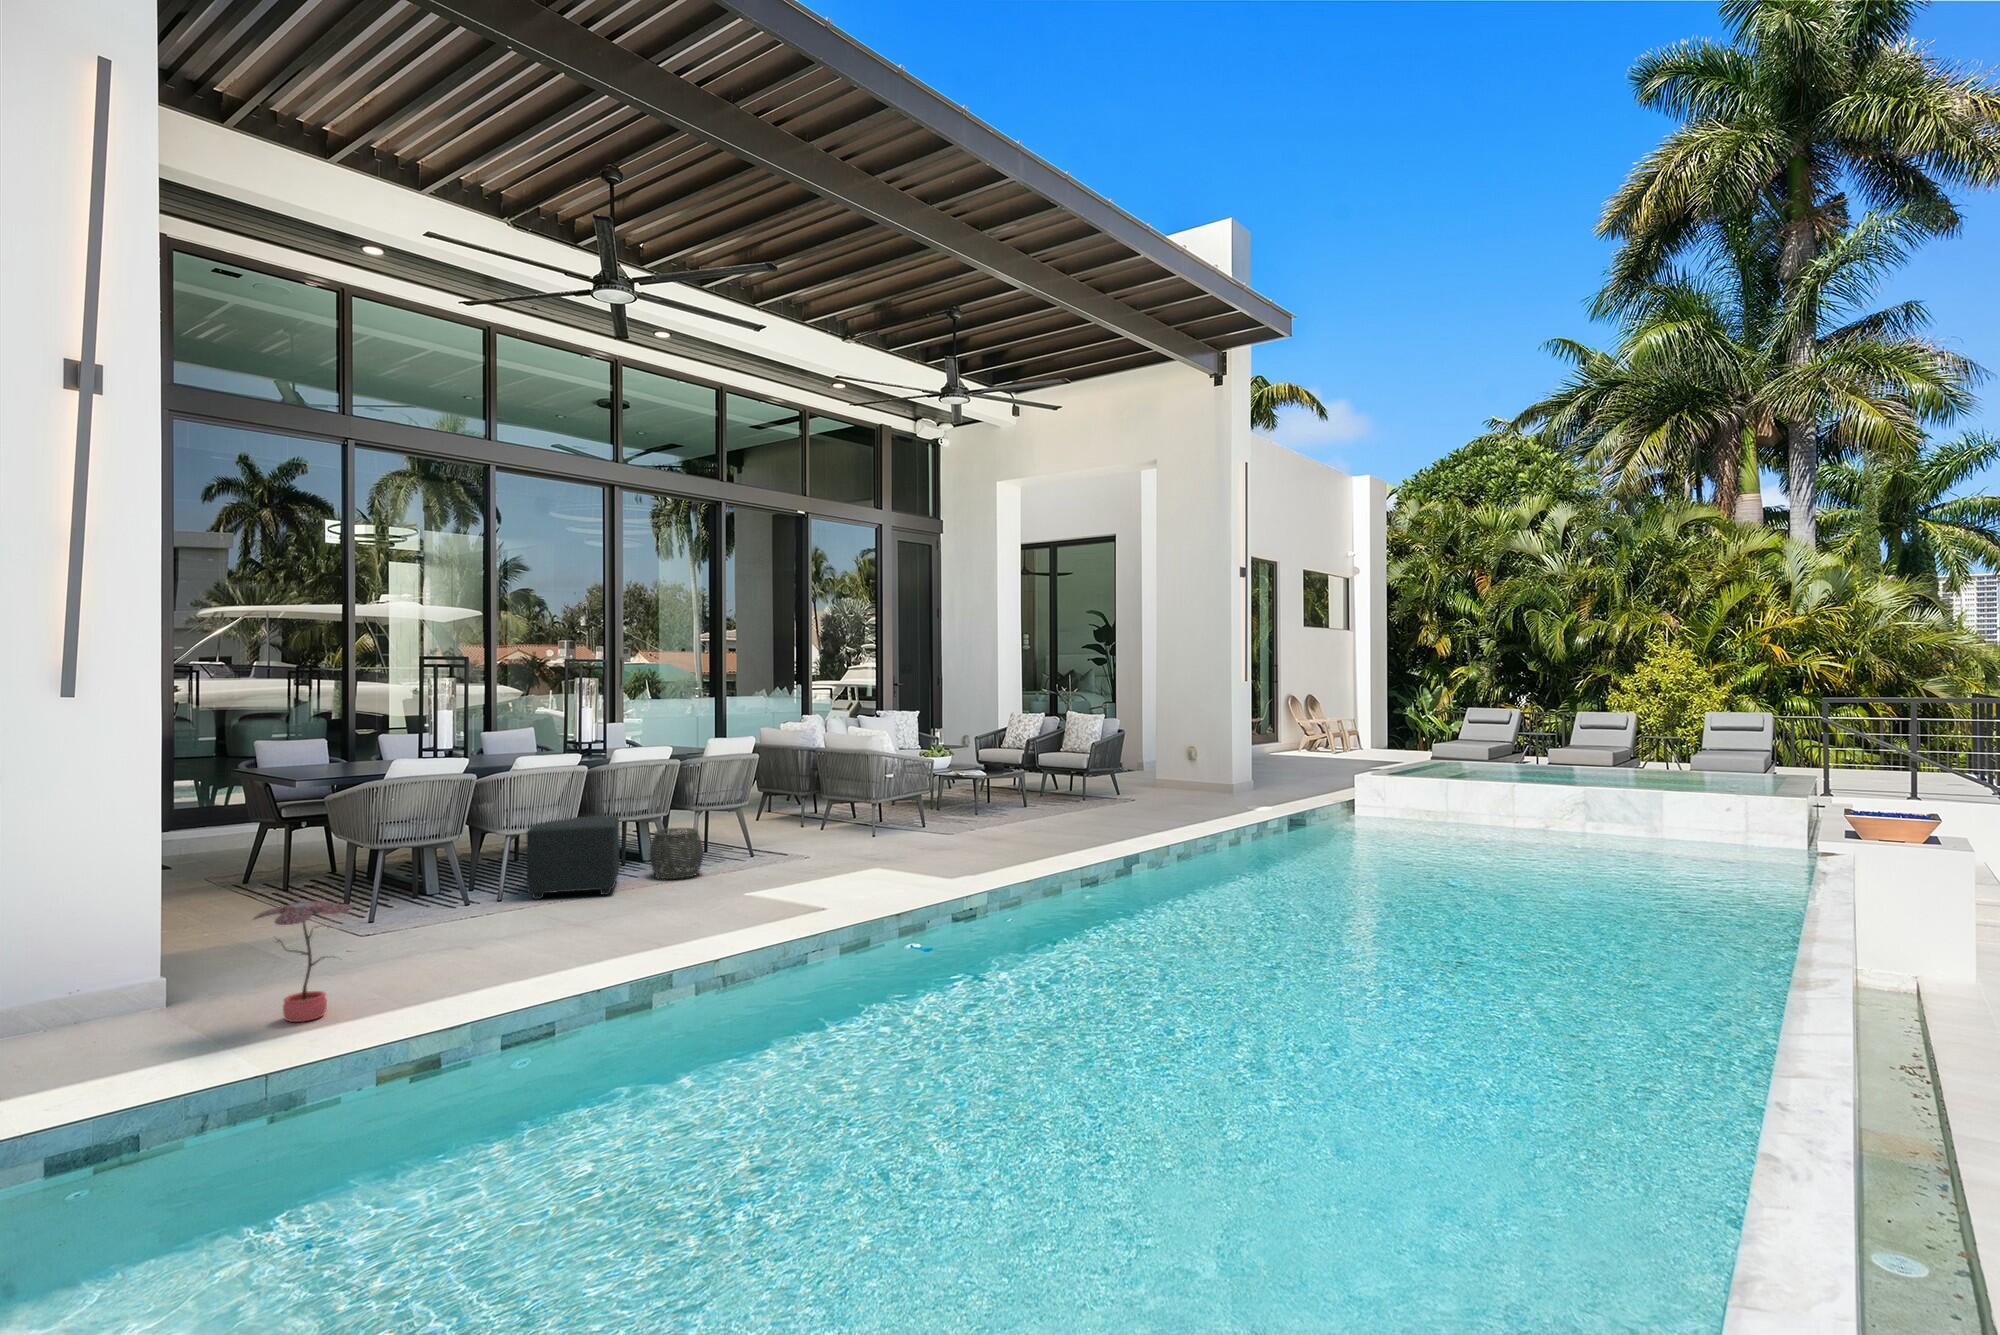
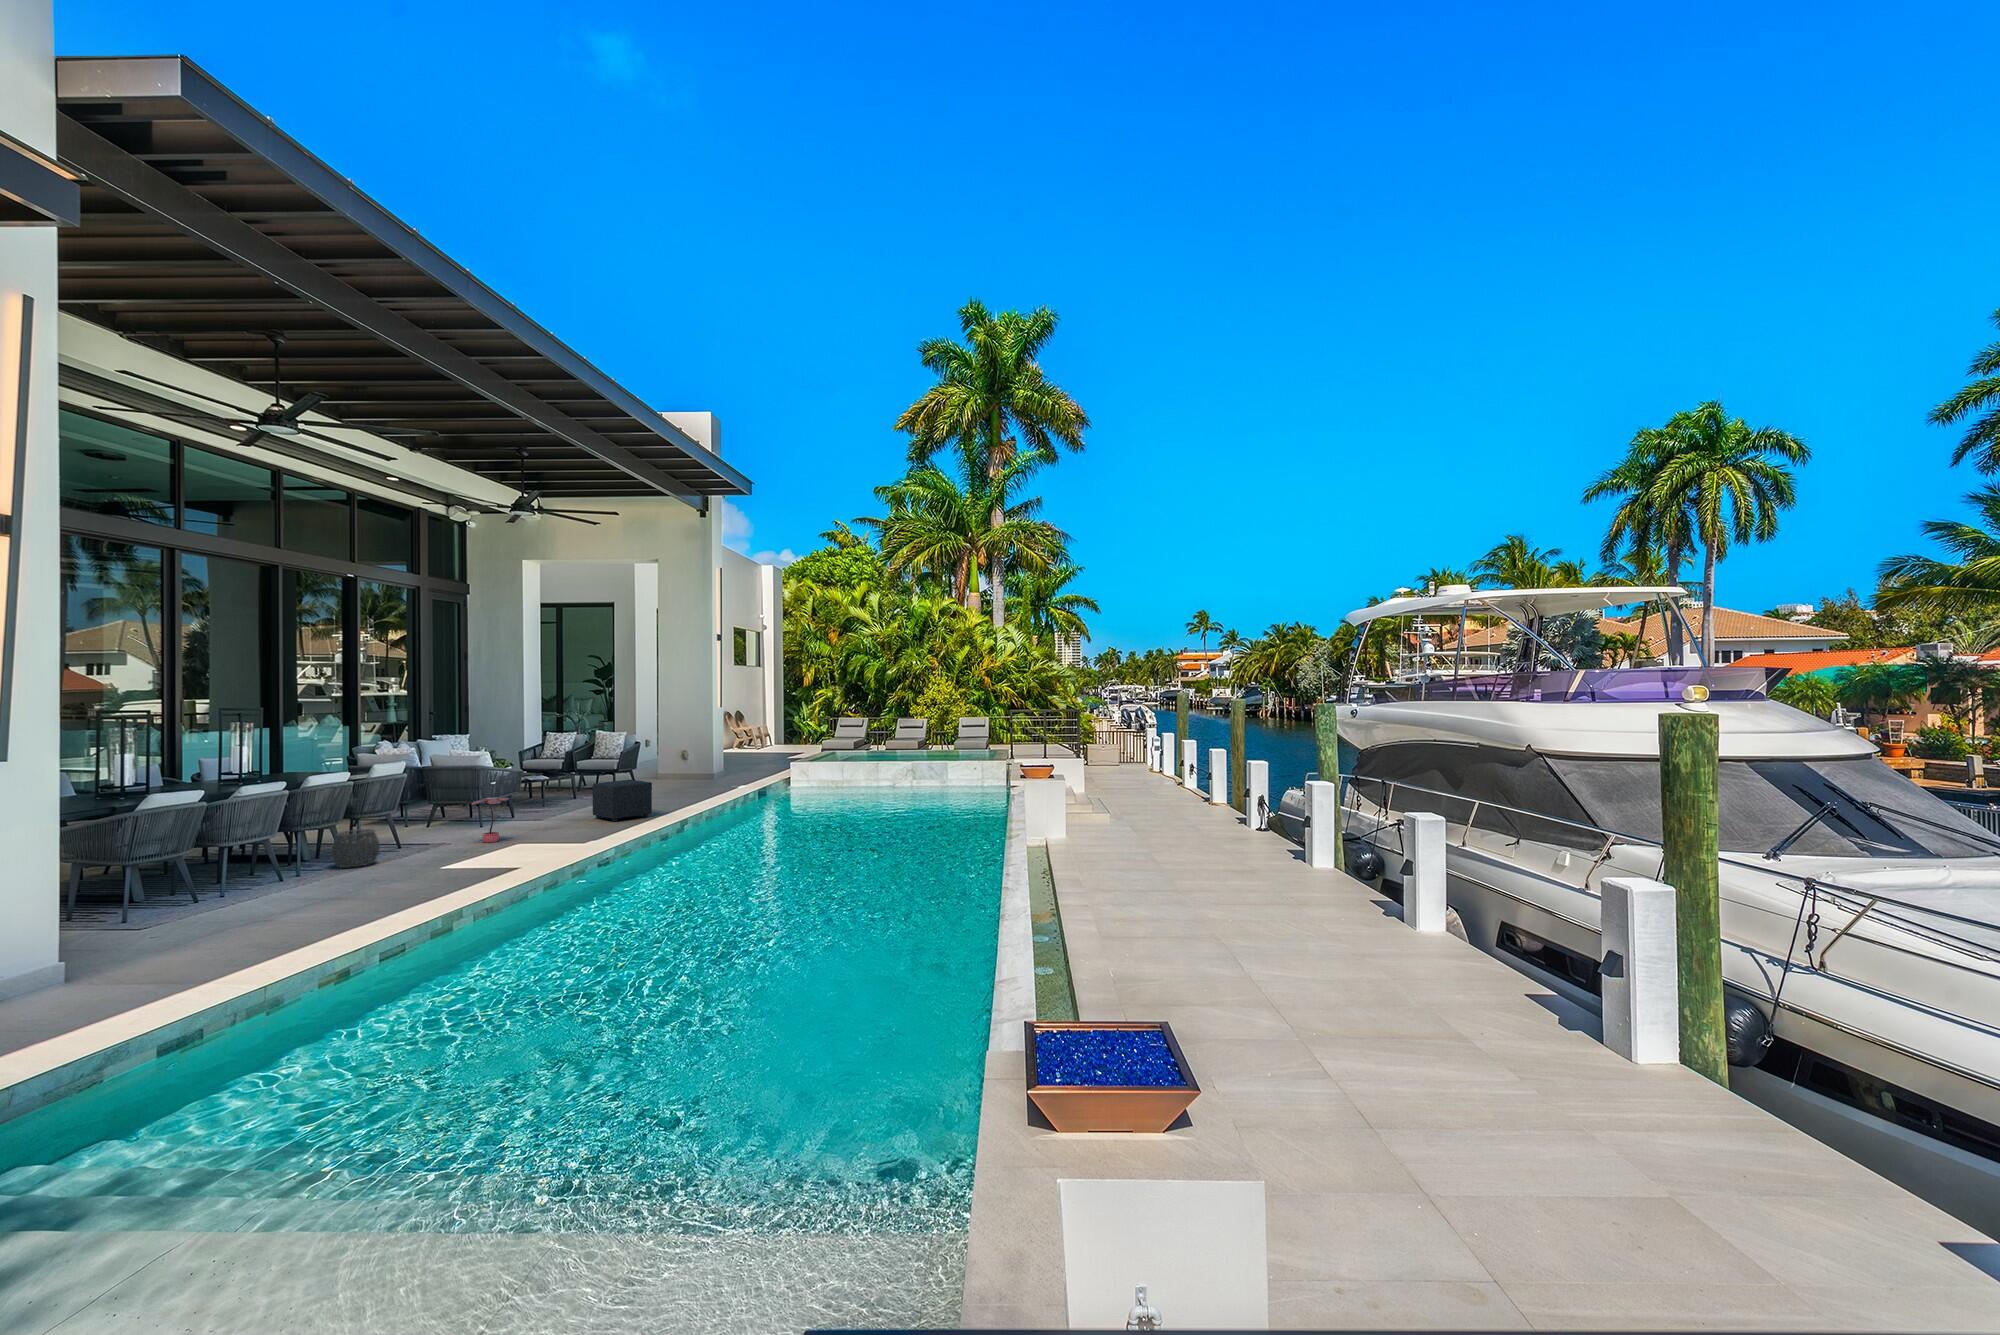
ottoman: present [526,816,619,899] -> present [593,780,652,822]
potted plant: present [254,901,354,1022] -> present [472,797,509,843]

